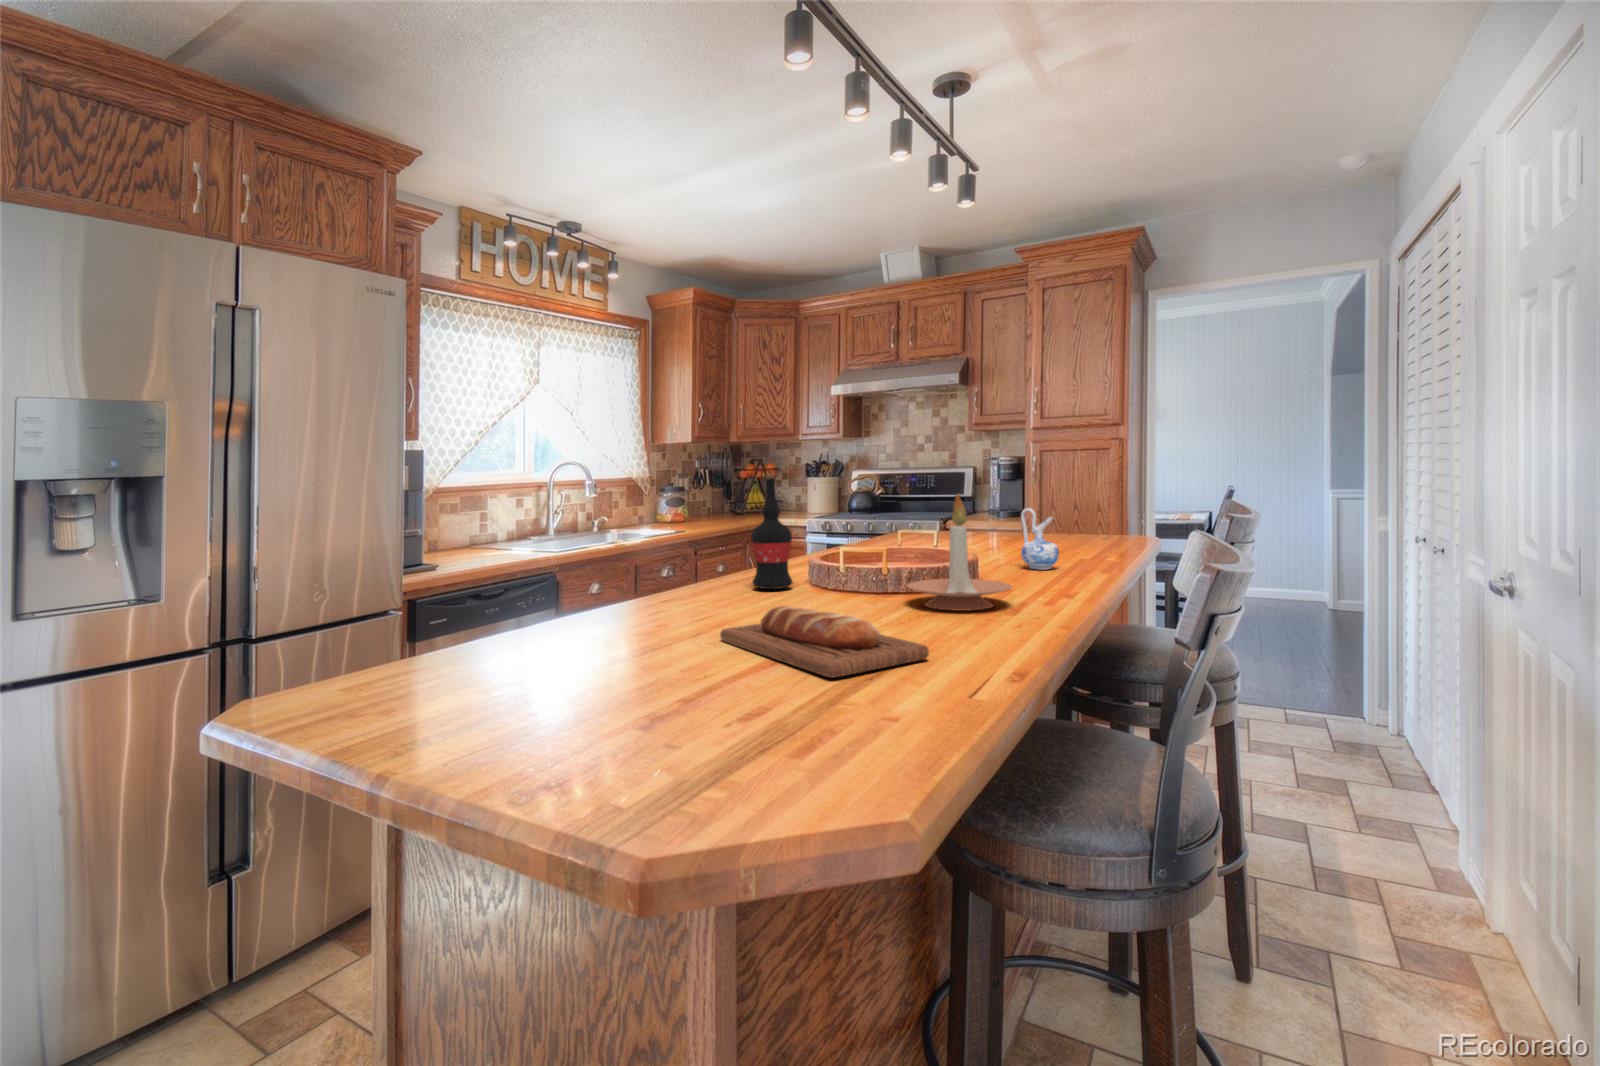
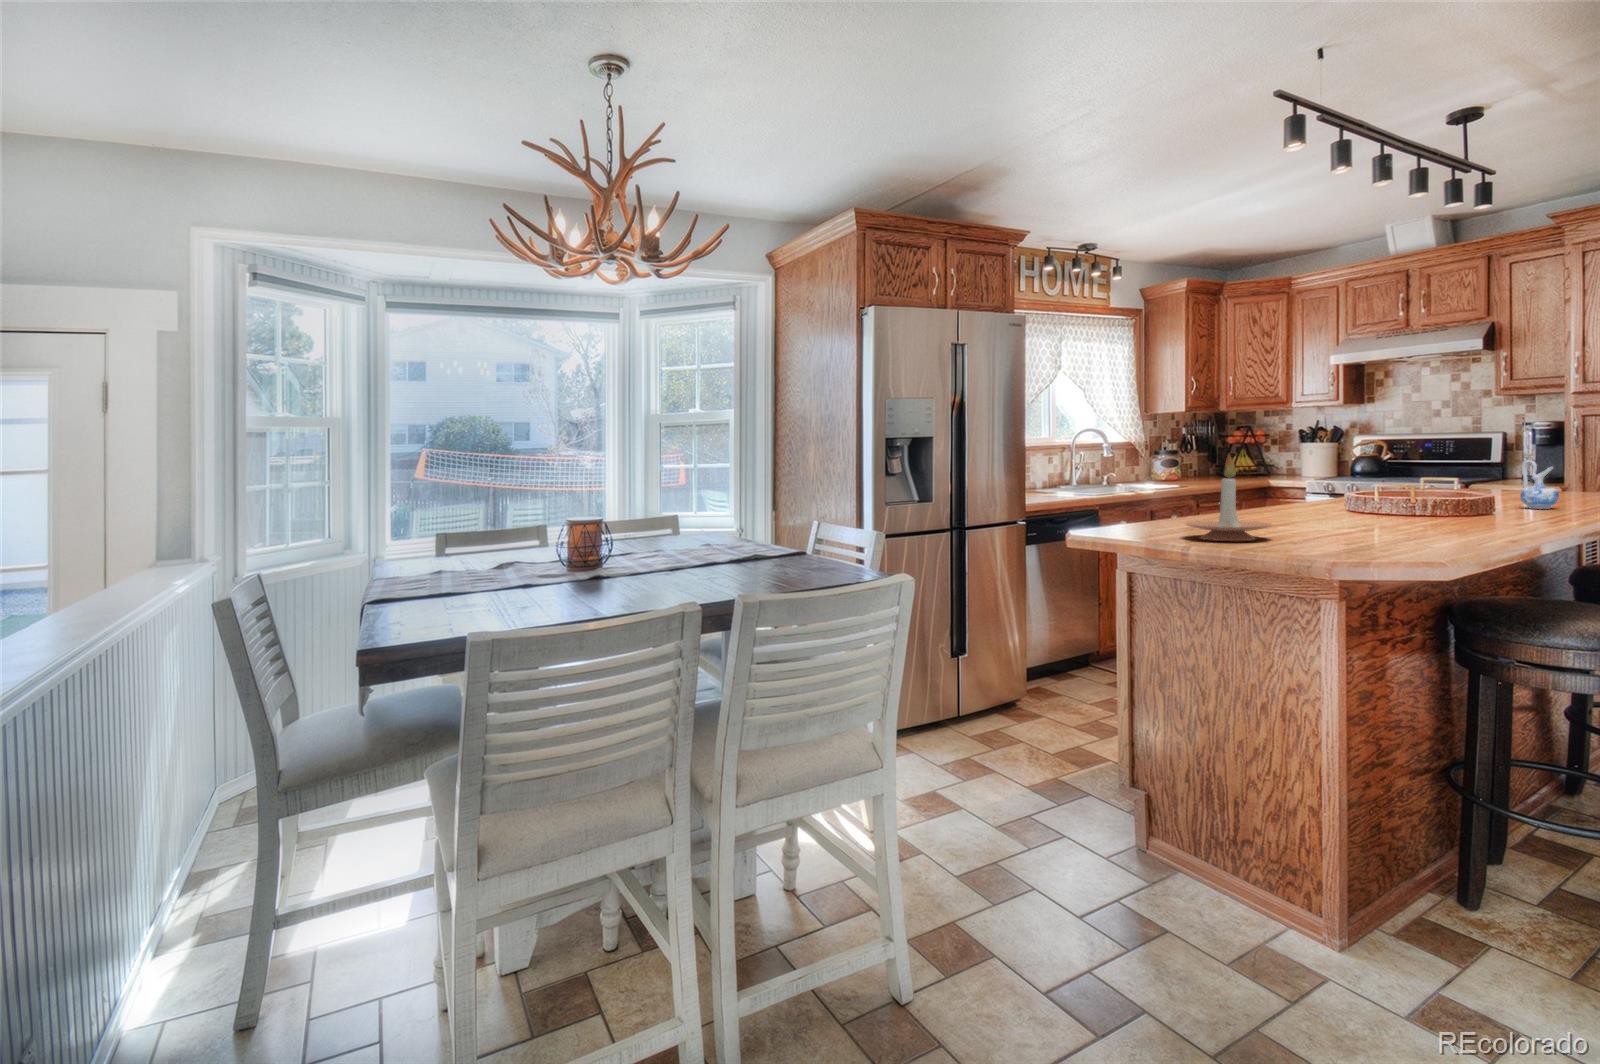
wine bottle: present [751,473,793,589] -> none [1279,435,1312,512]
candle holder: present [907,494,1012,611] -> present [1185,454,1272,541]
bread loaf: present [720,606,929,677] -> none [1275,508,1416,535]

